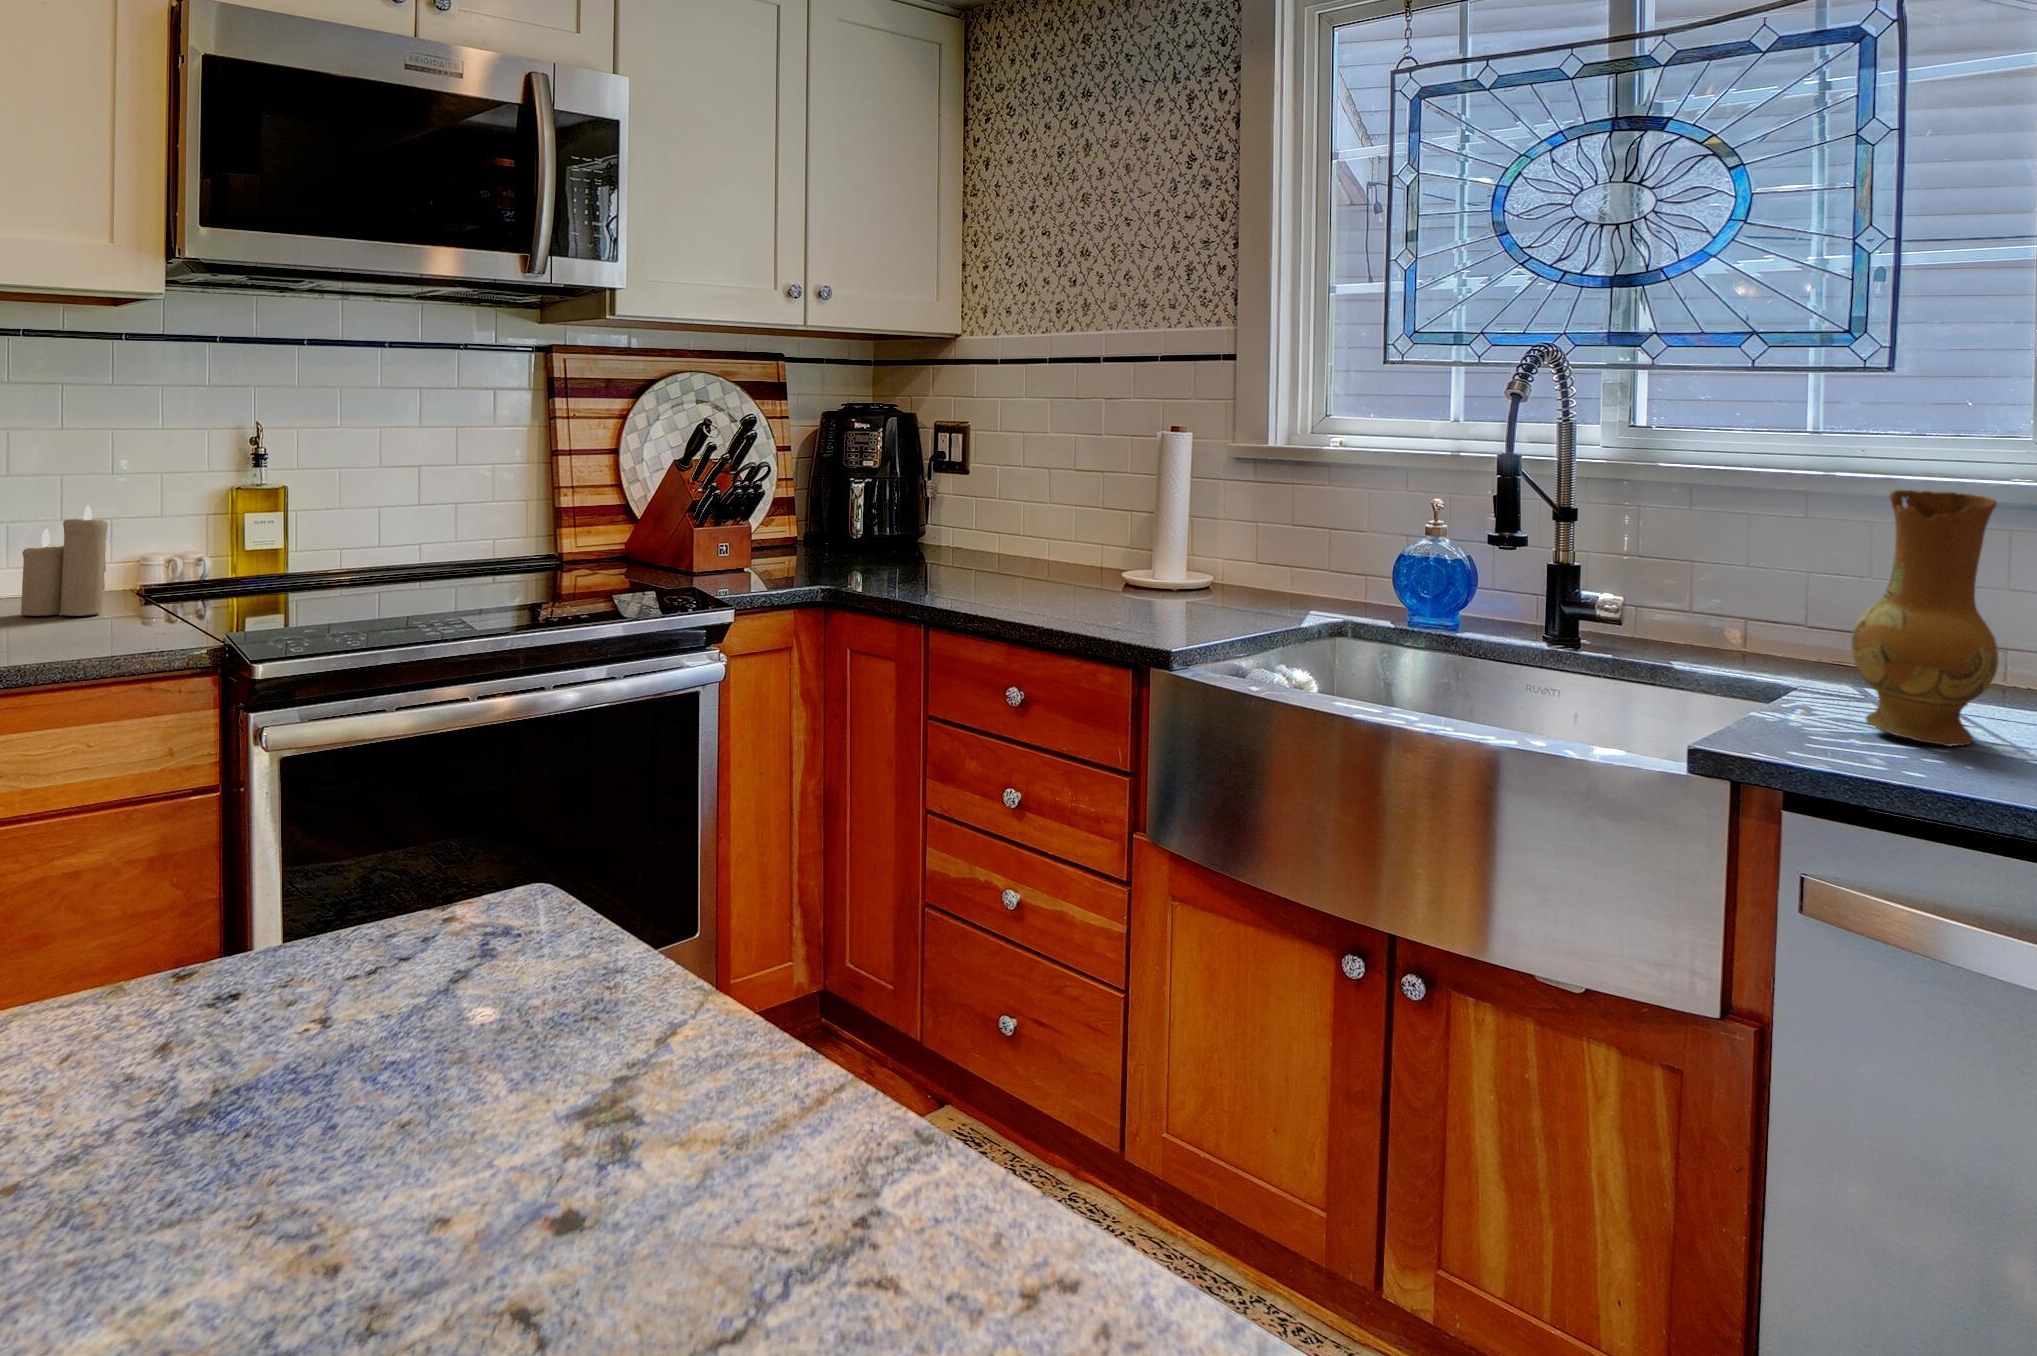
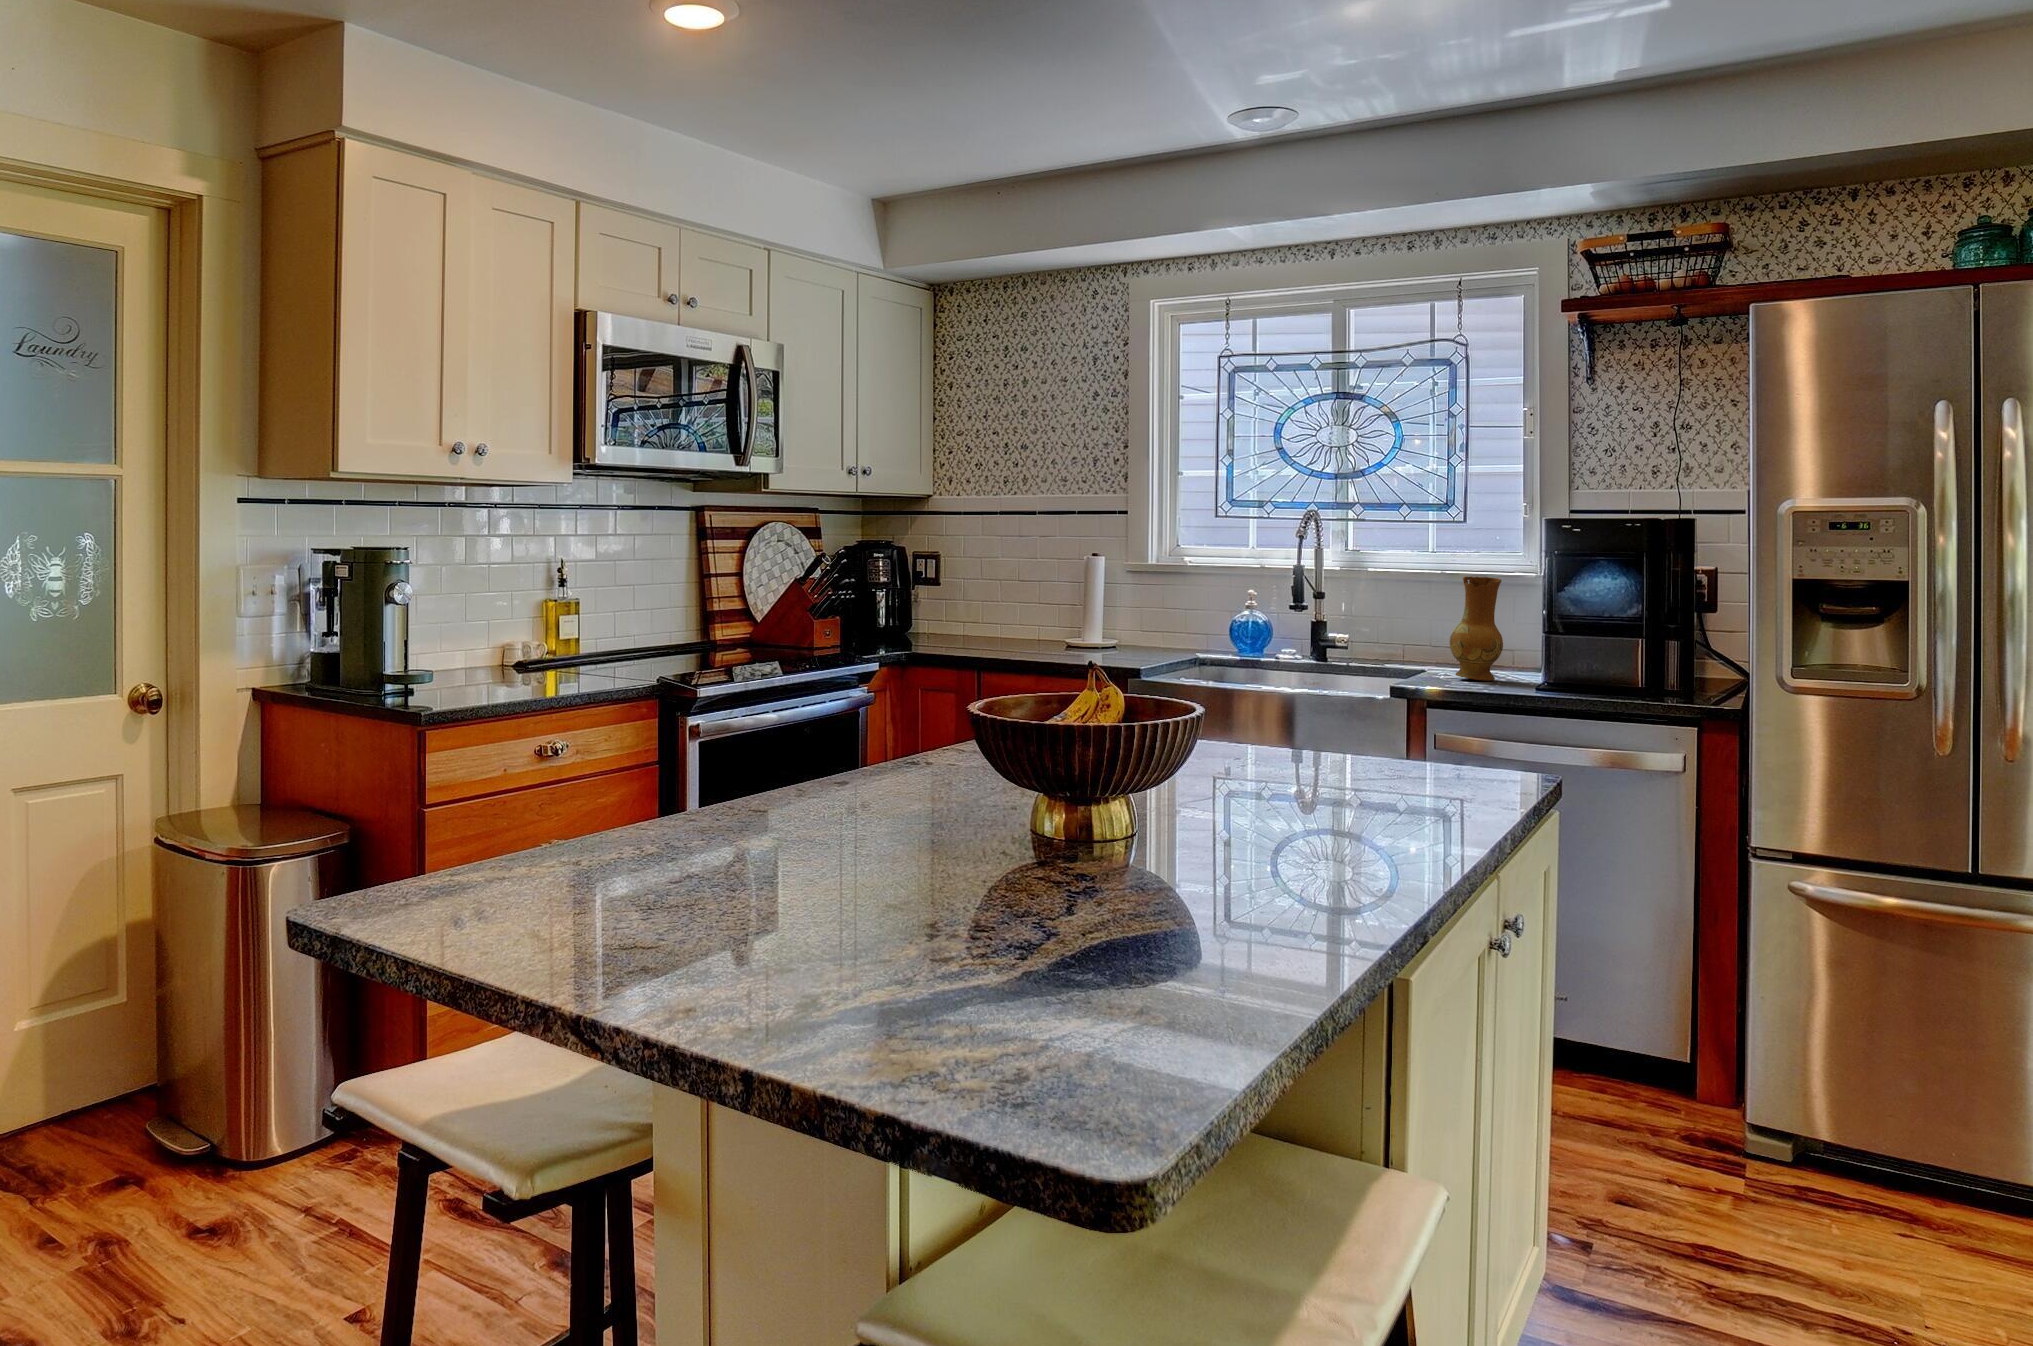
candle: present [21,506,108,616] -> none [482,609,528,675]

